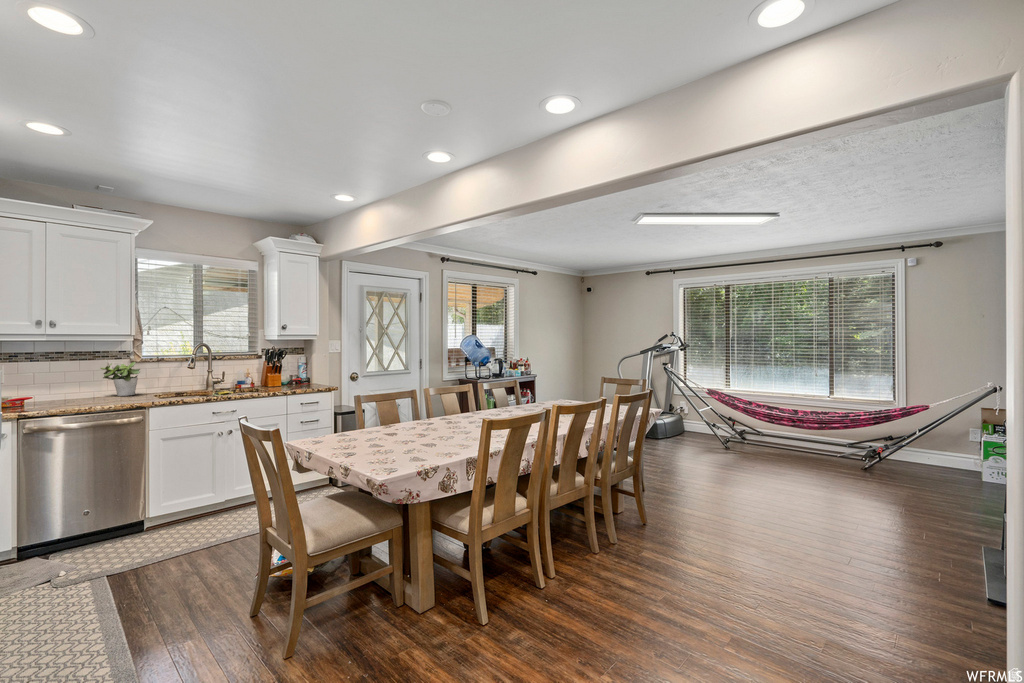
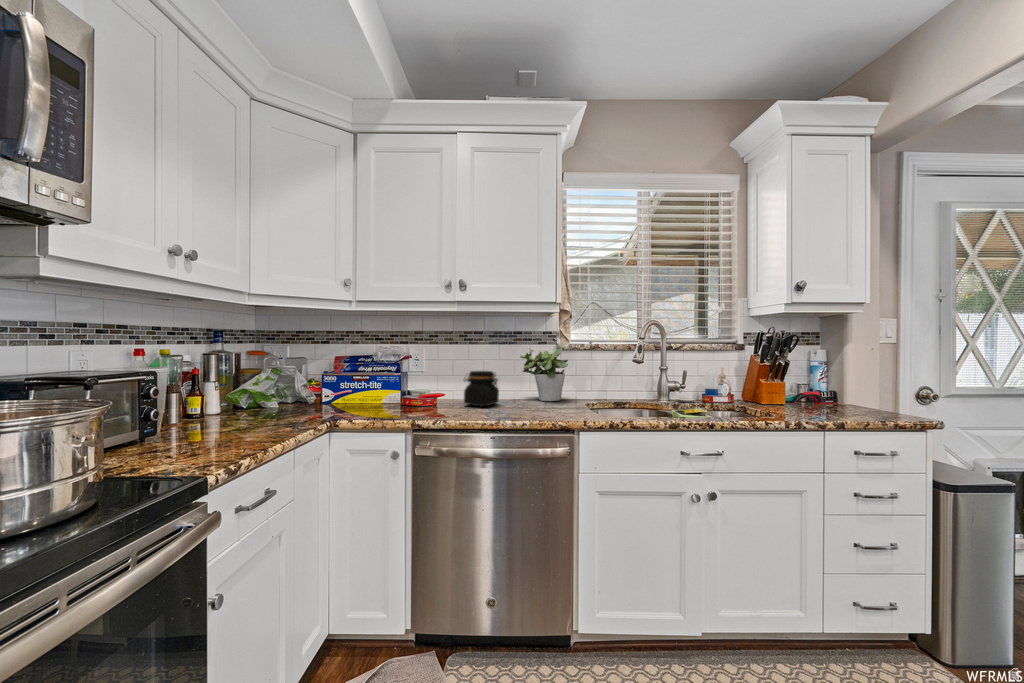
jar: none [53,379,85,403] -> present [464,371,499,406]

